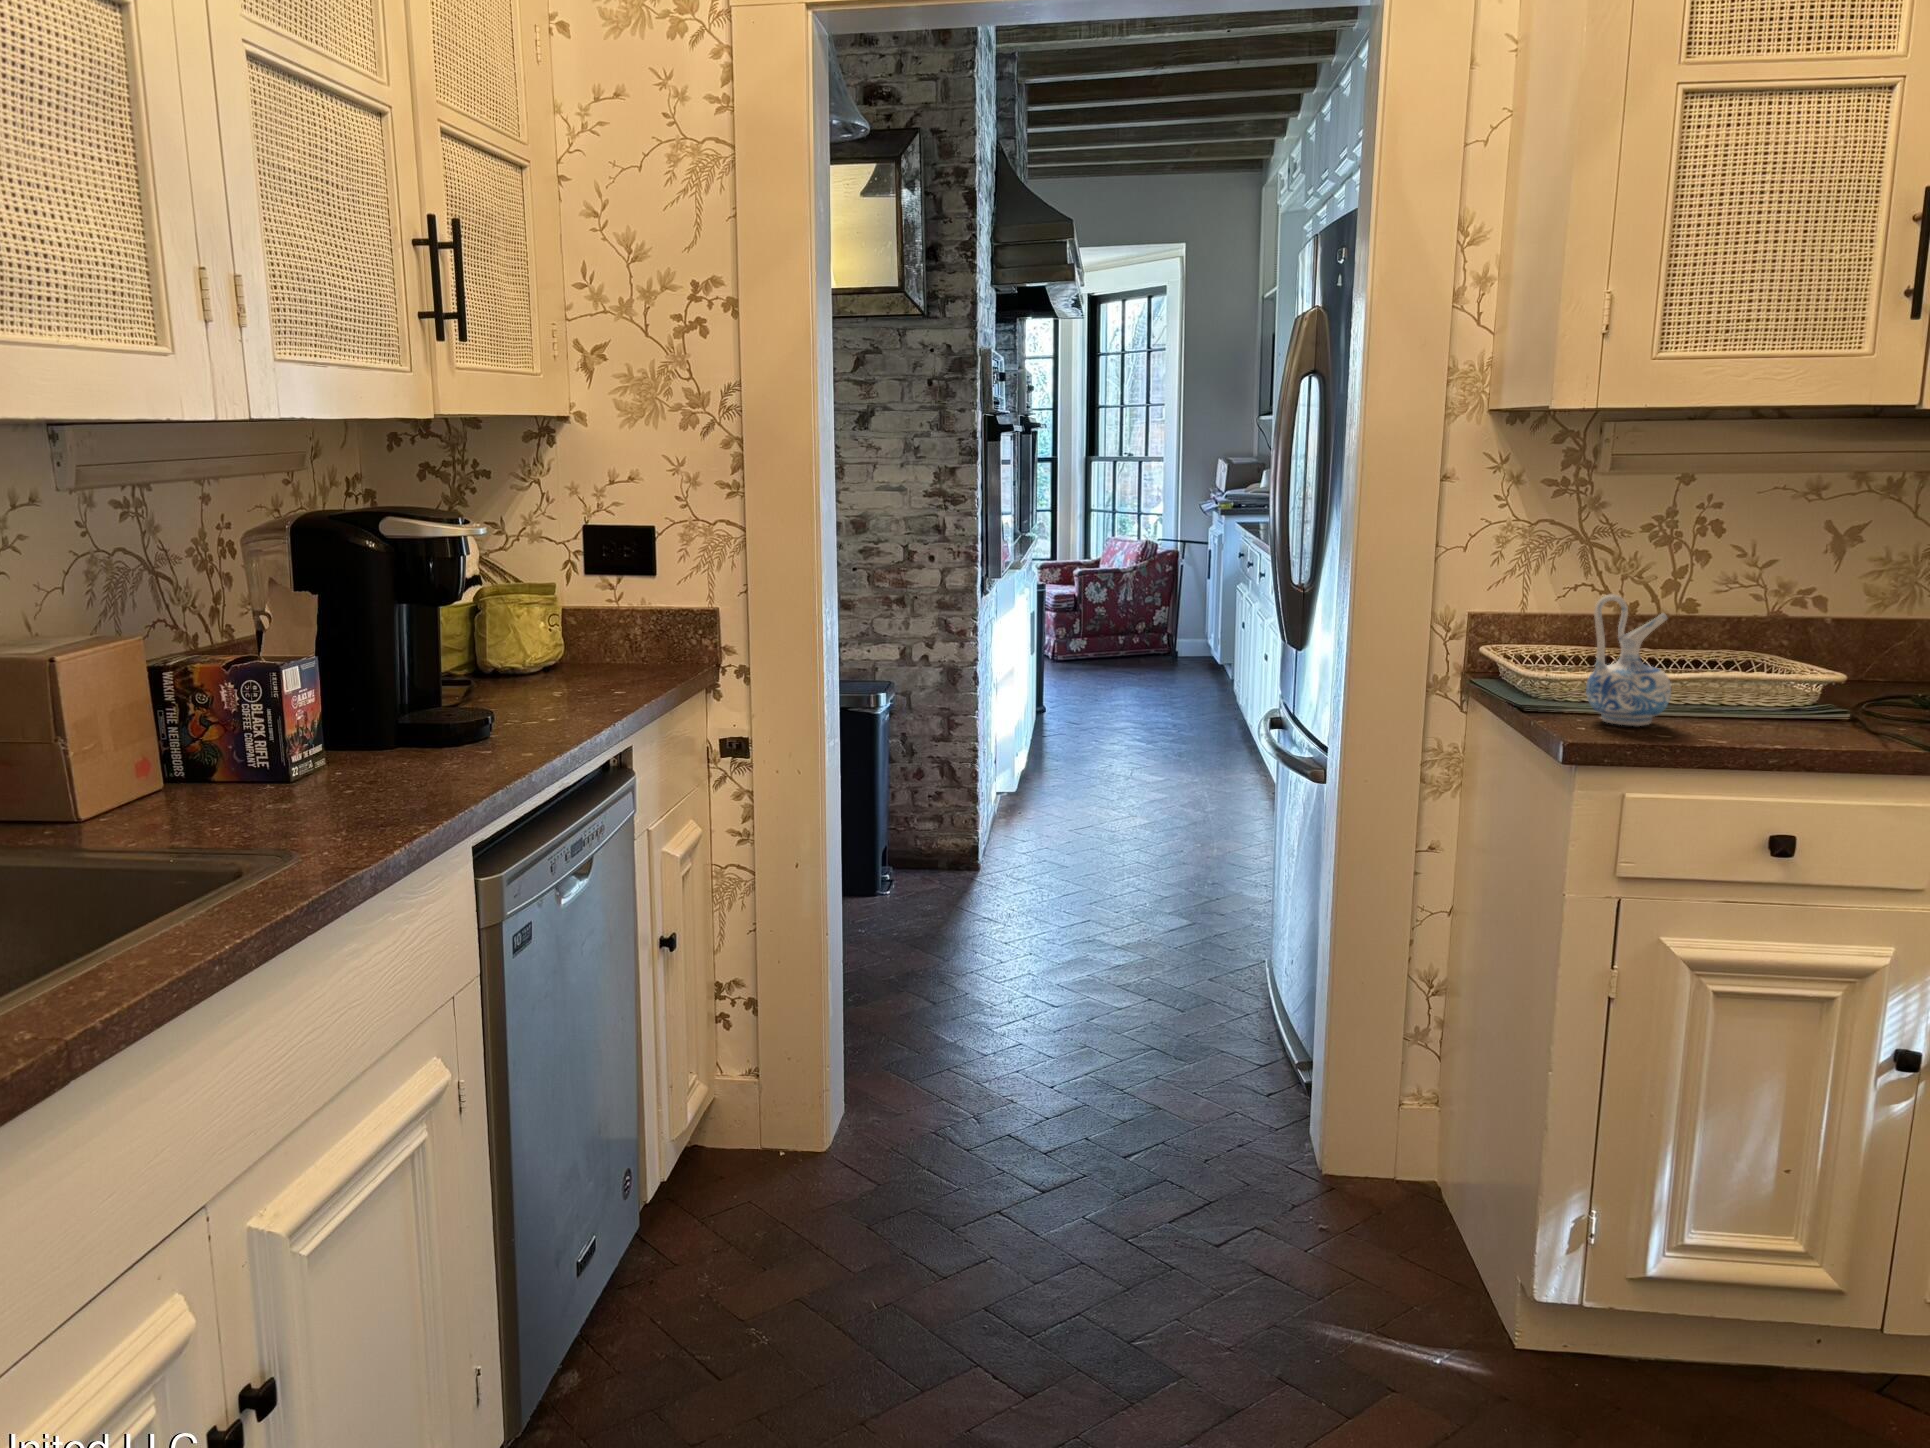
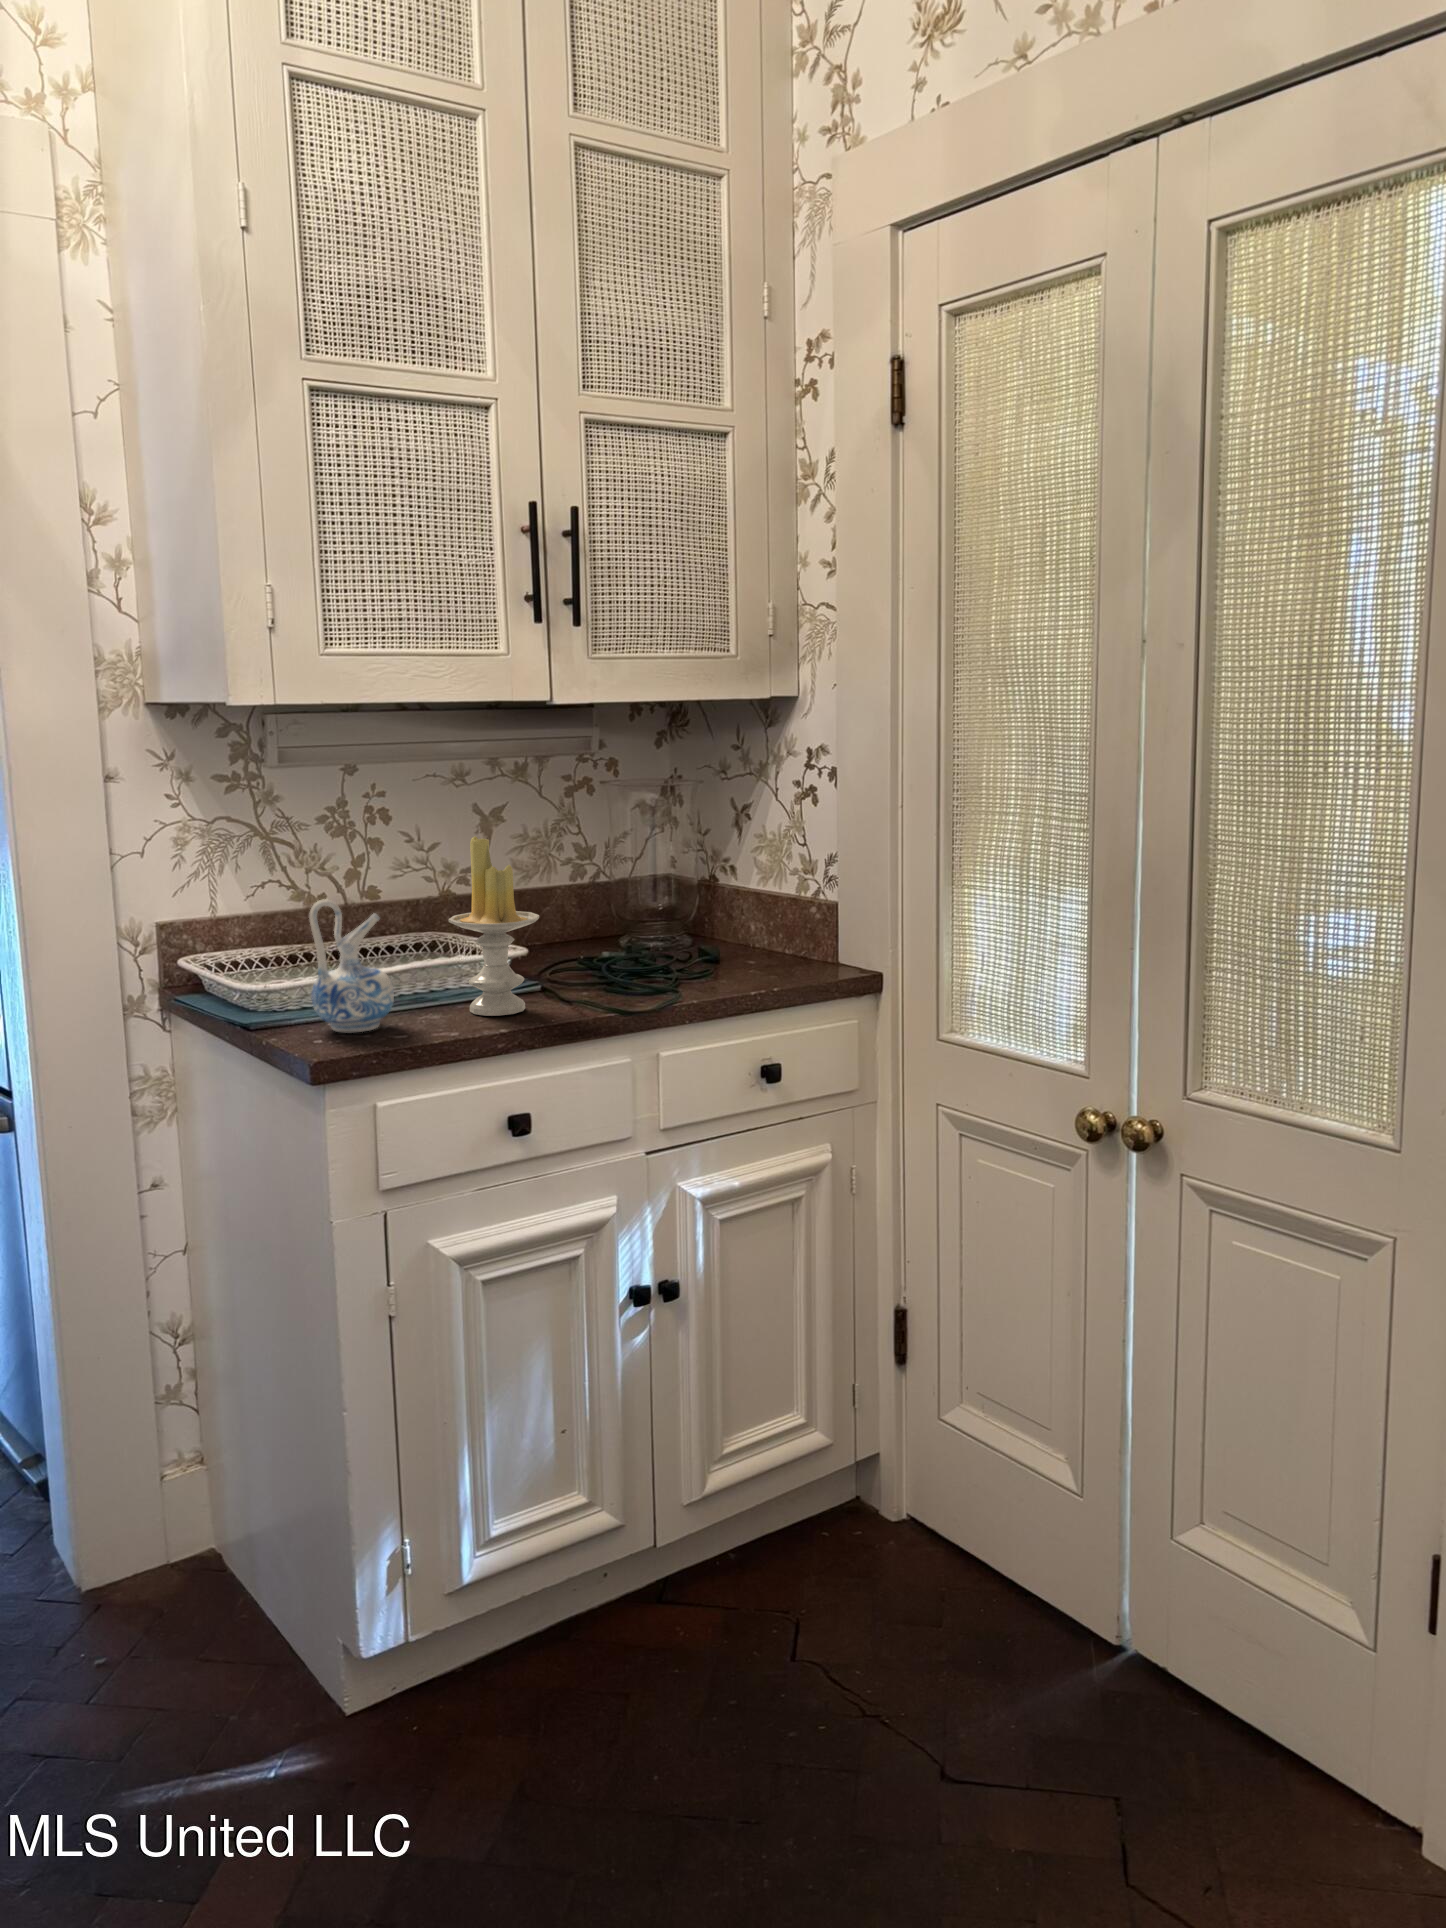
candle: none [1747,546,1856,734] -> present [448,836,539,1016]

